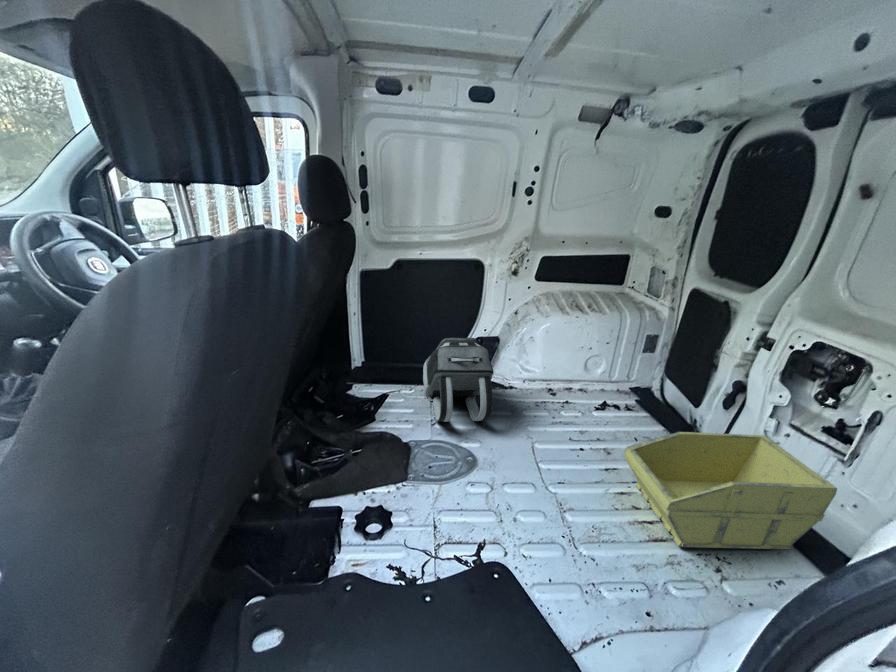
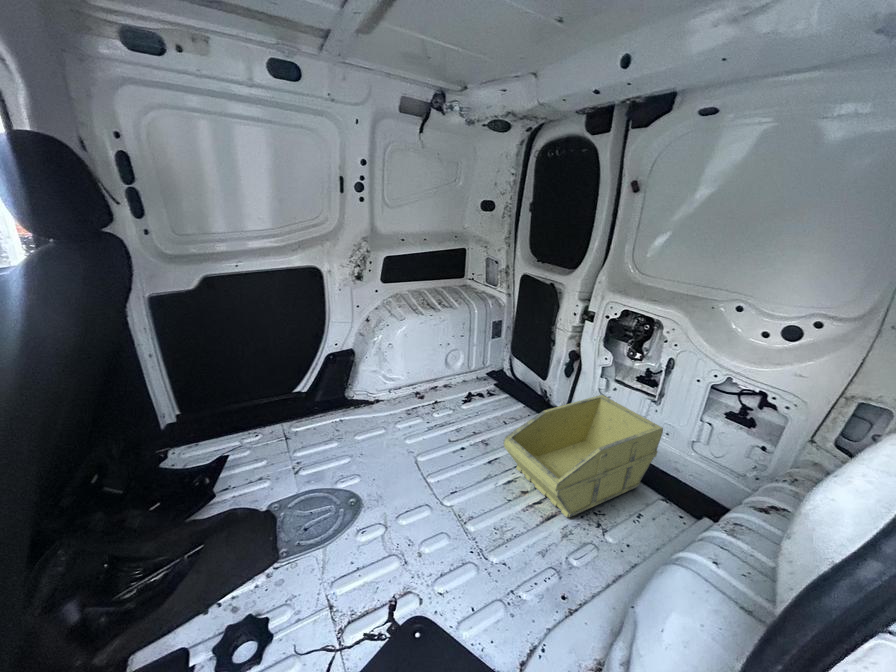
backpack: present [423,337,494,422] -> none [274,359,367,463]

